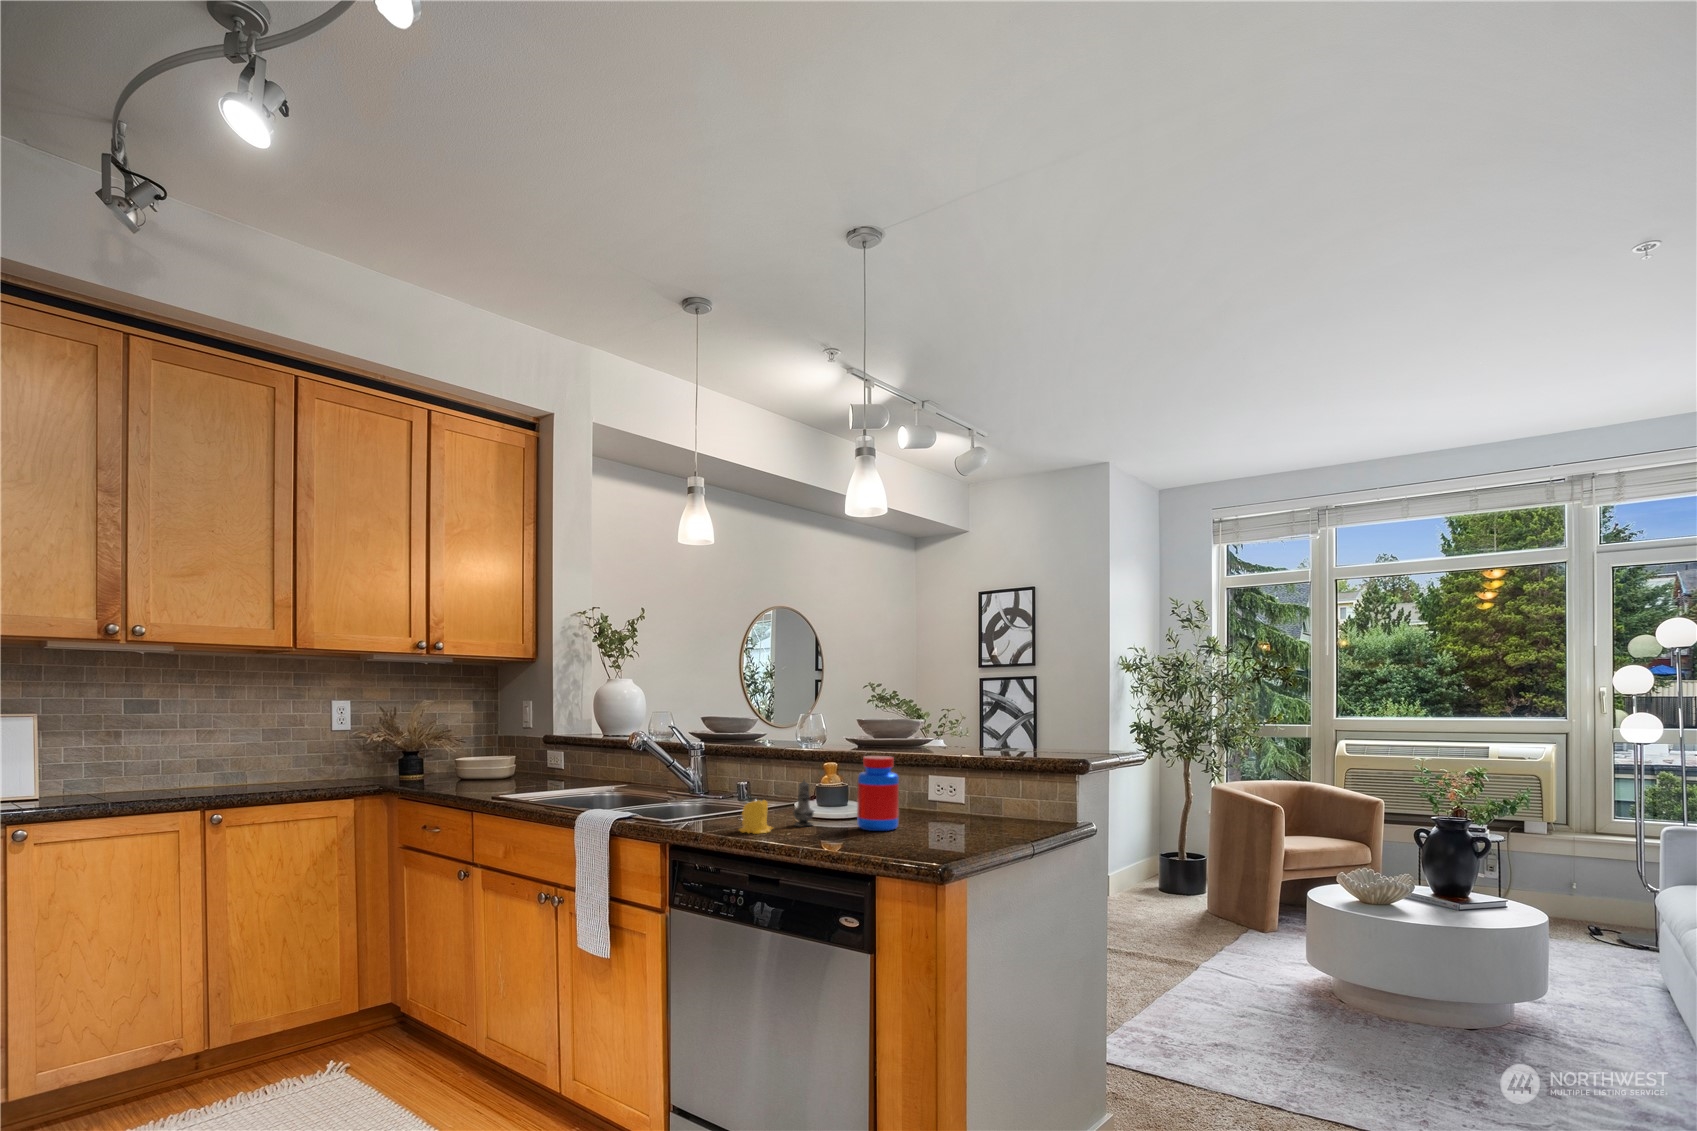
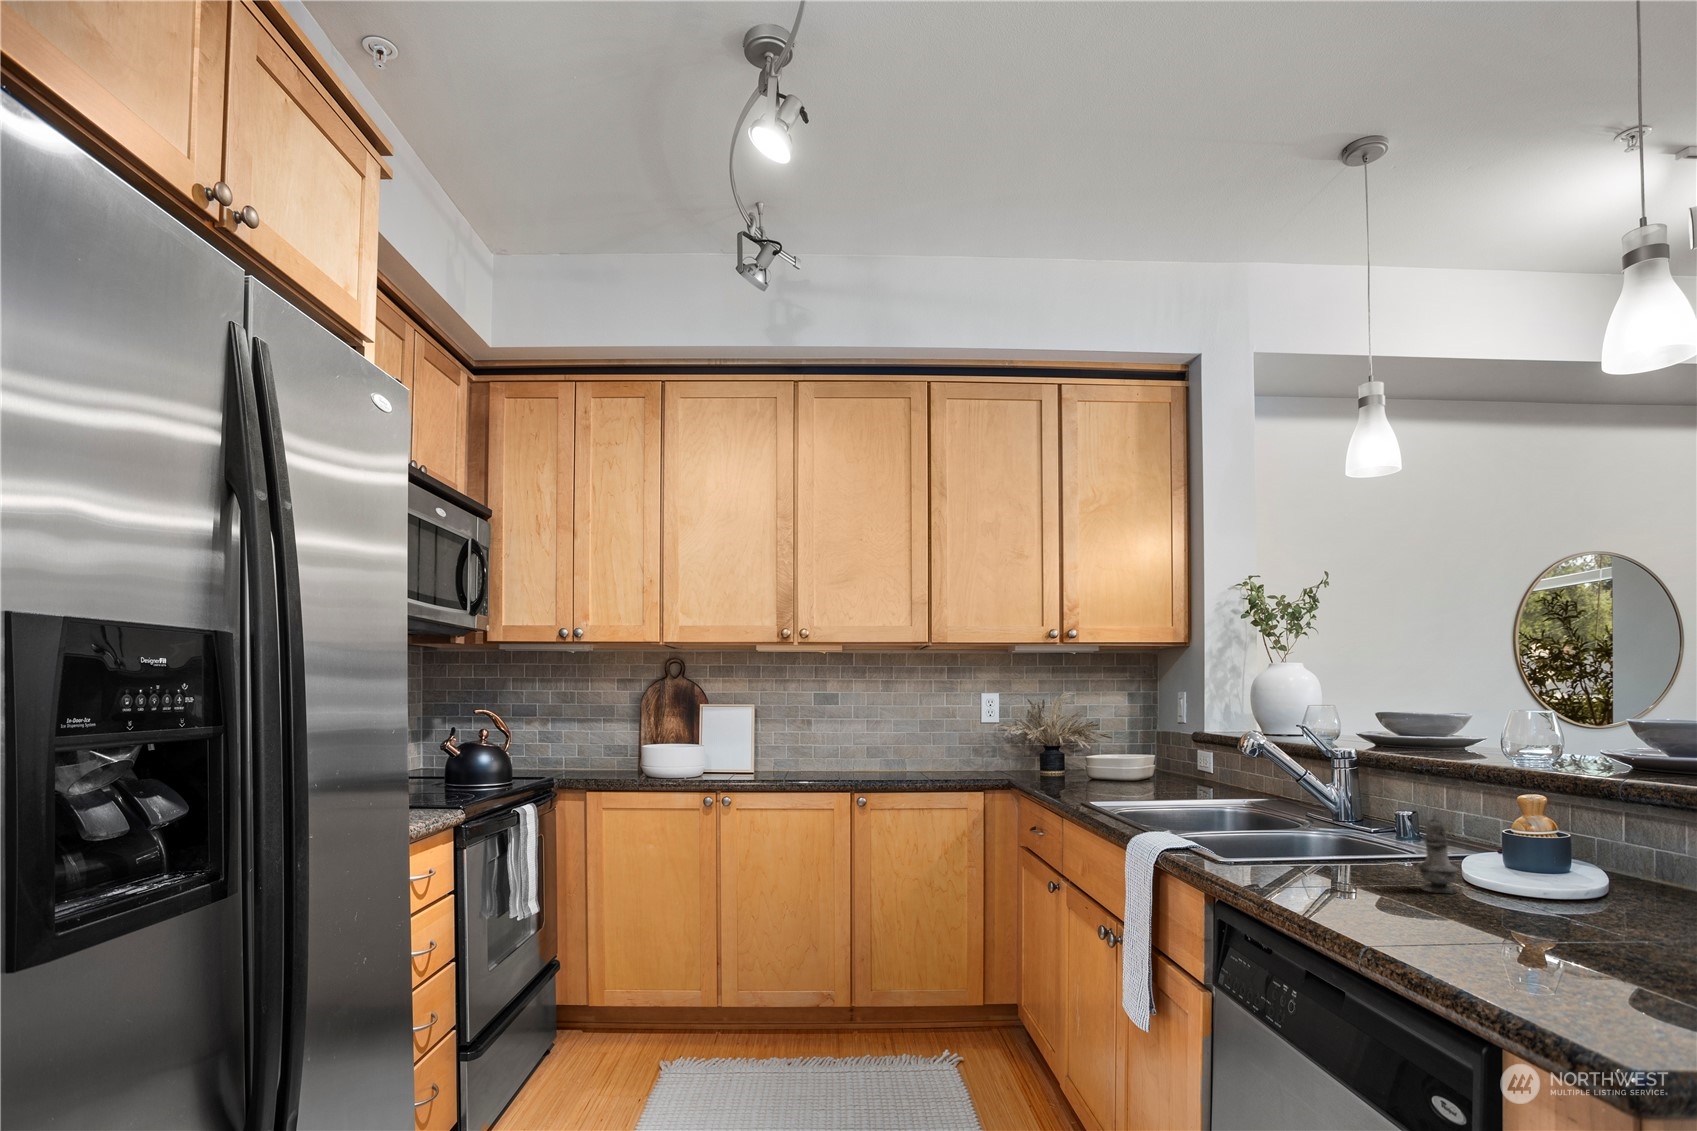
jar: present [857,756,899,831] -> none [1526,784,1622,923]
candle: present [739,800,773,834] -> none [1312,837,1376,895]

